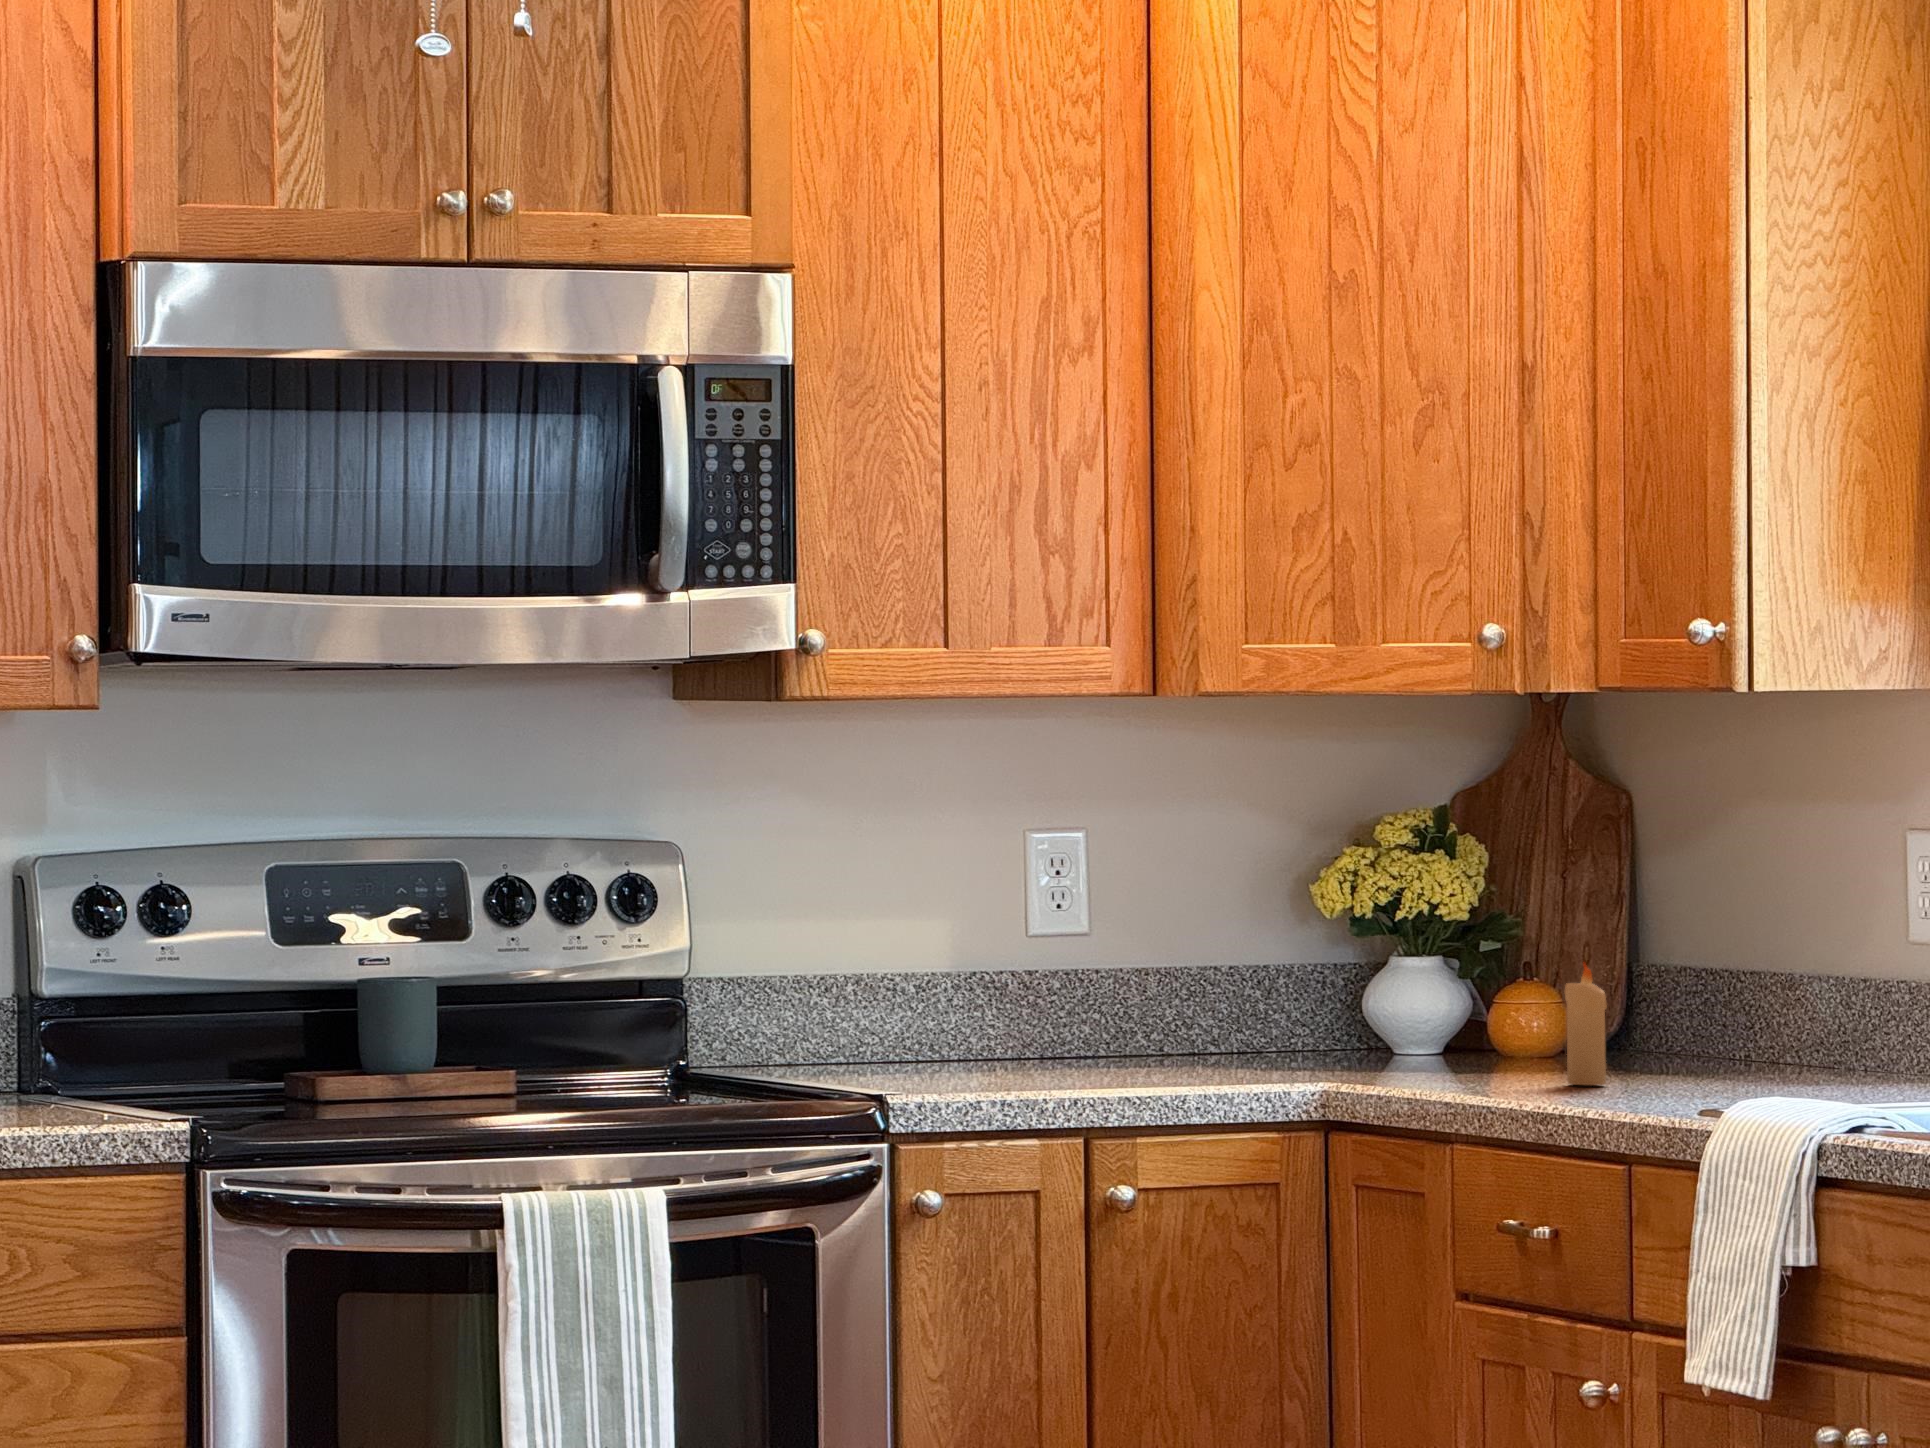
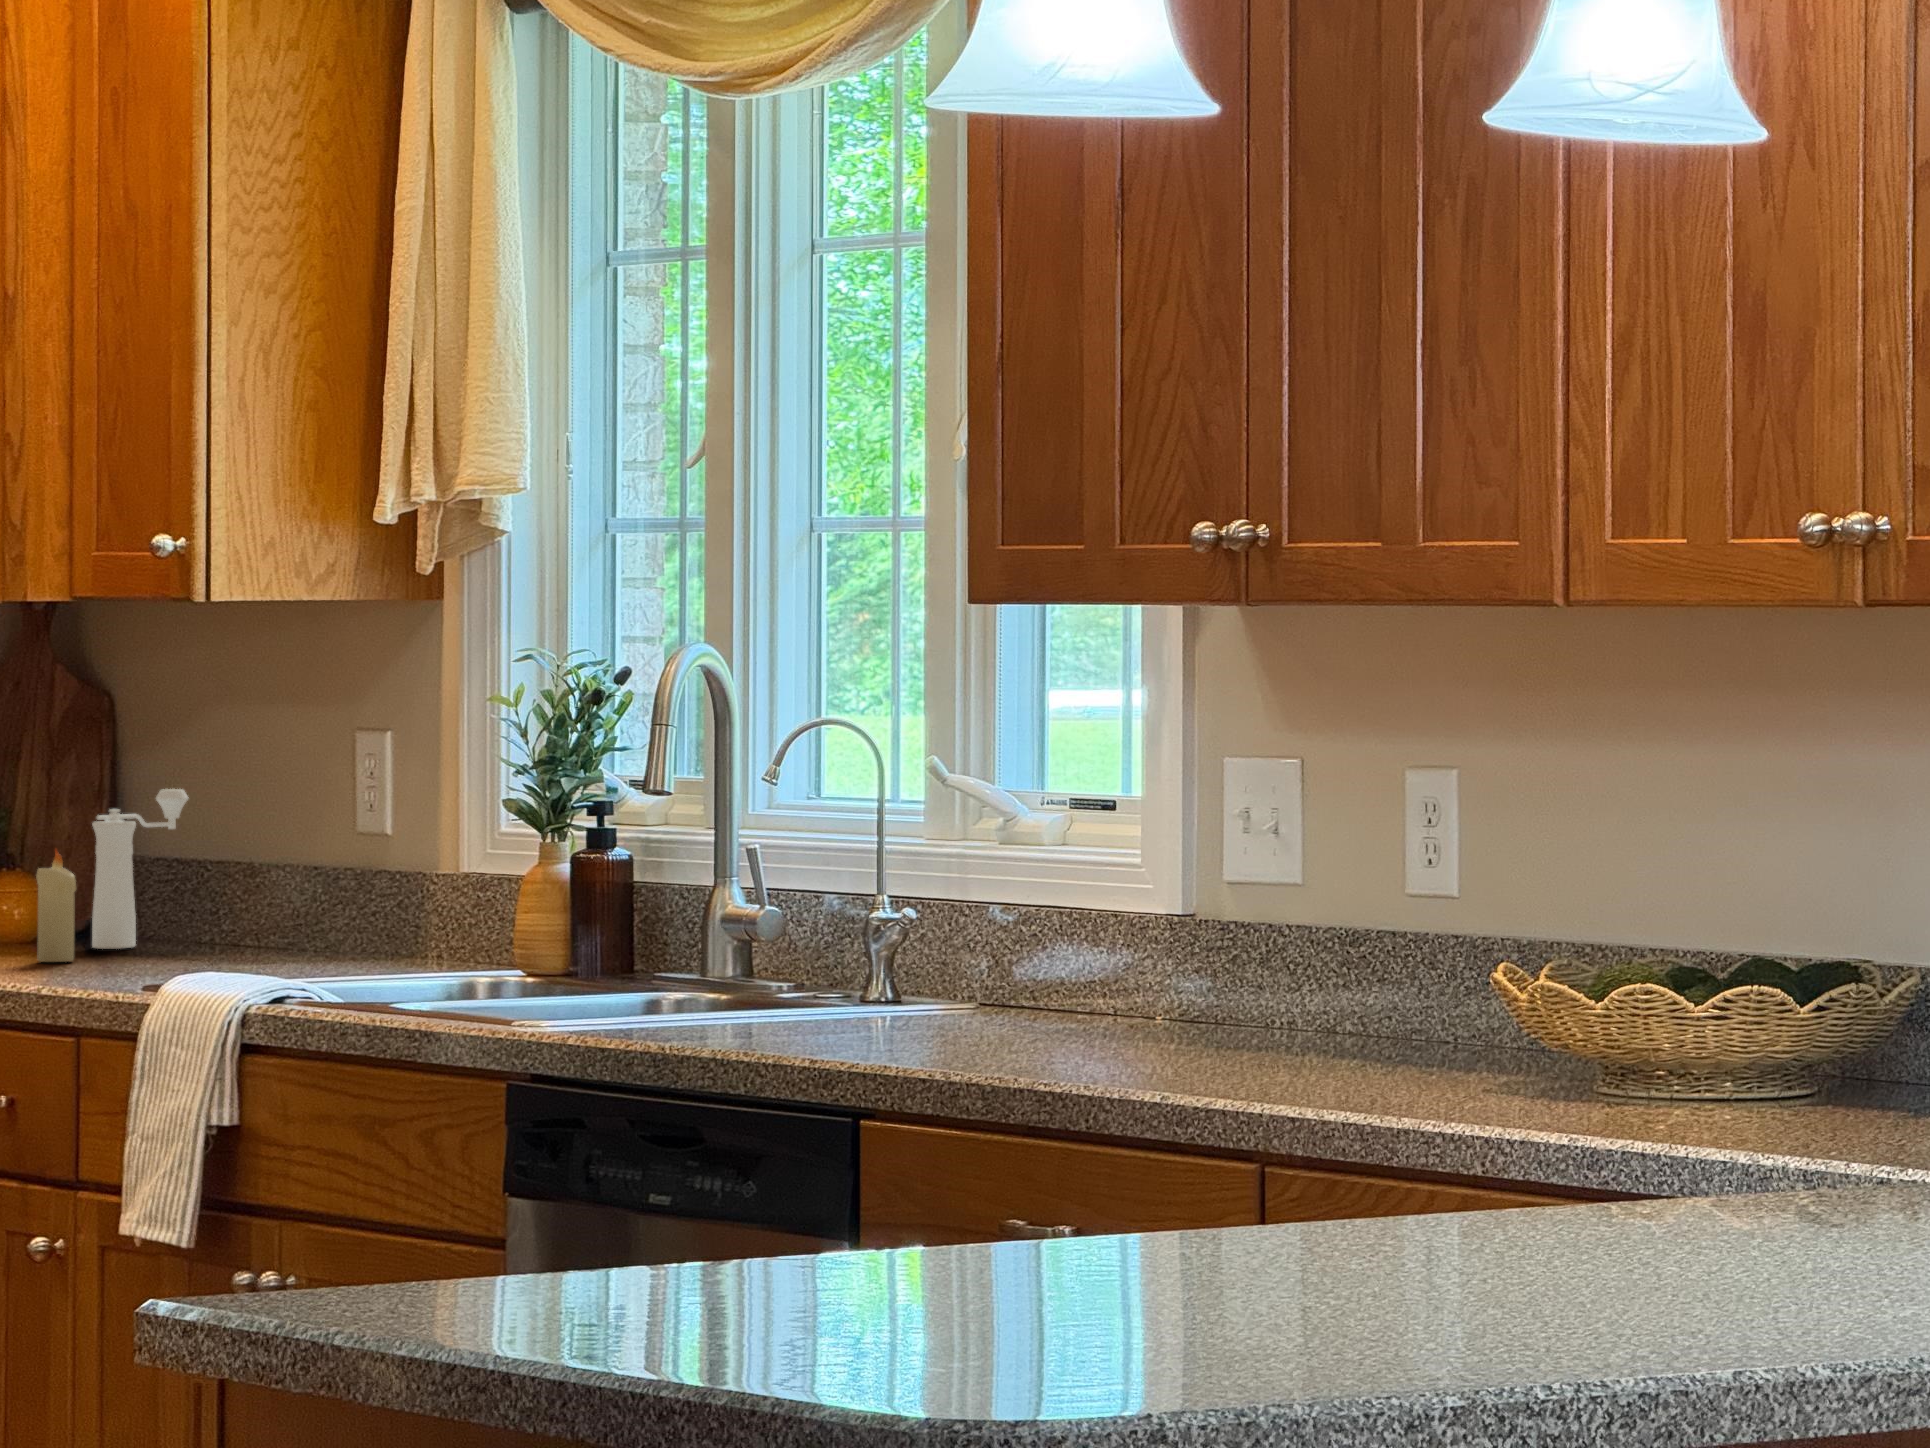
pepper mill: none [1613,900,1714,1075] -> present [92,789,189,949]

